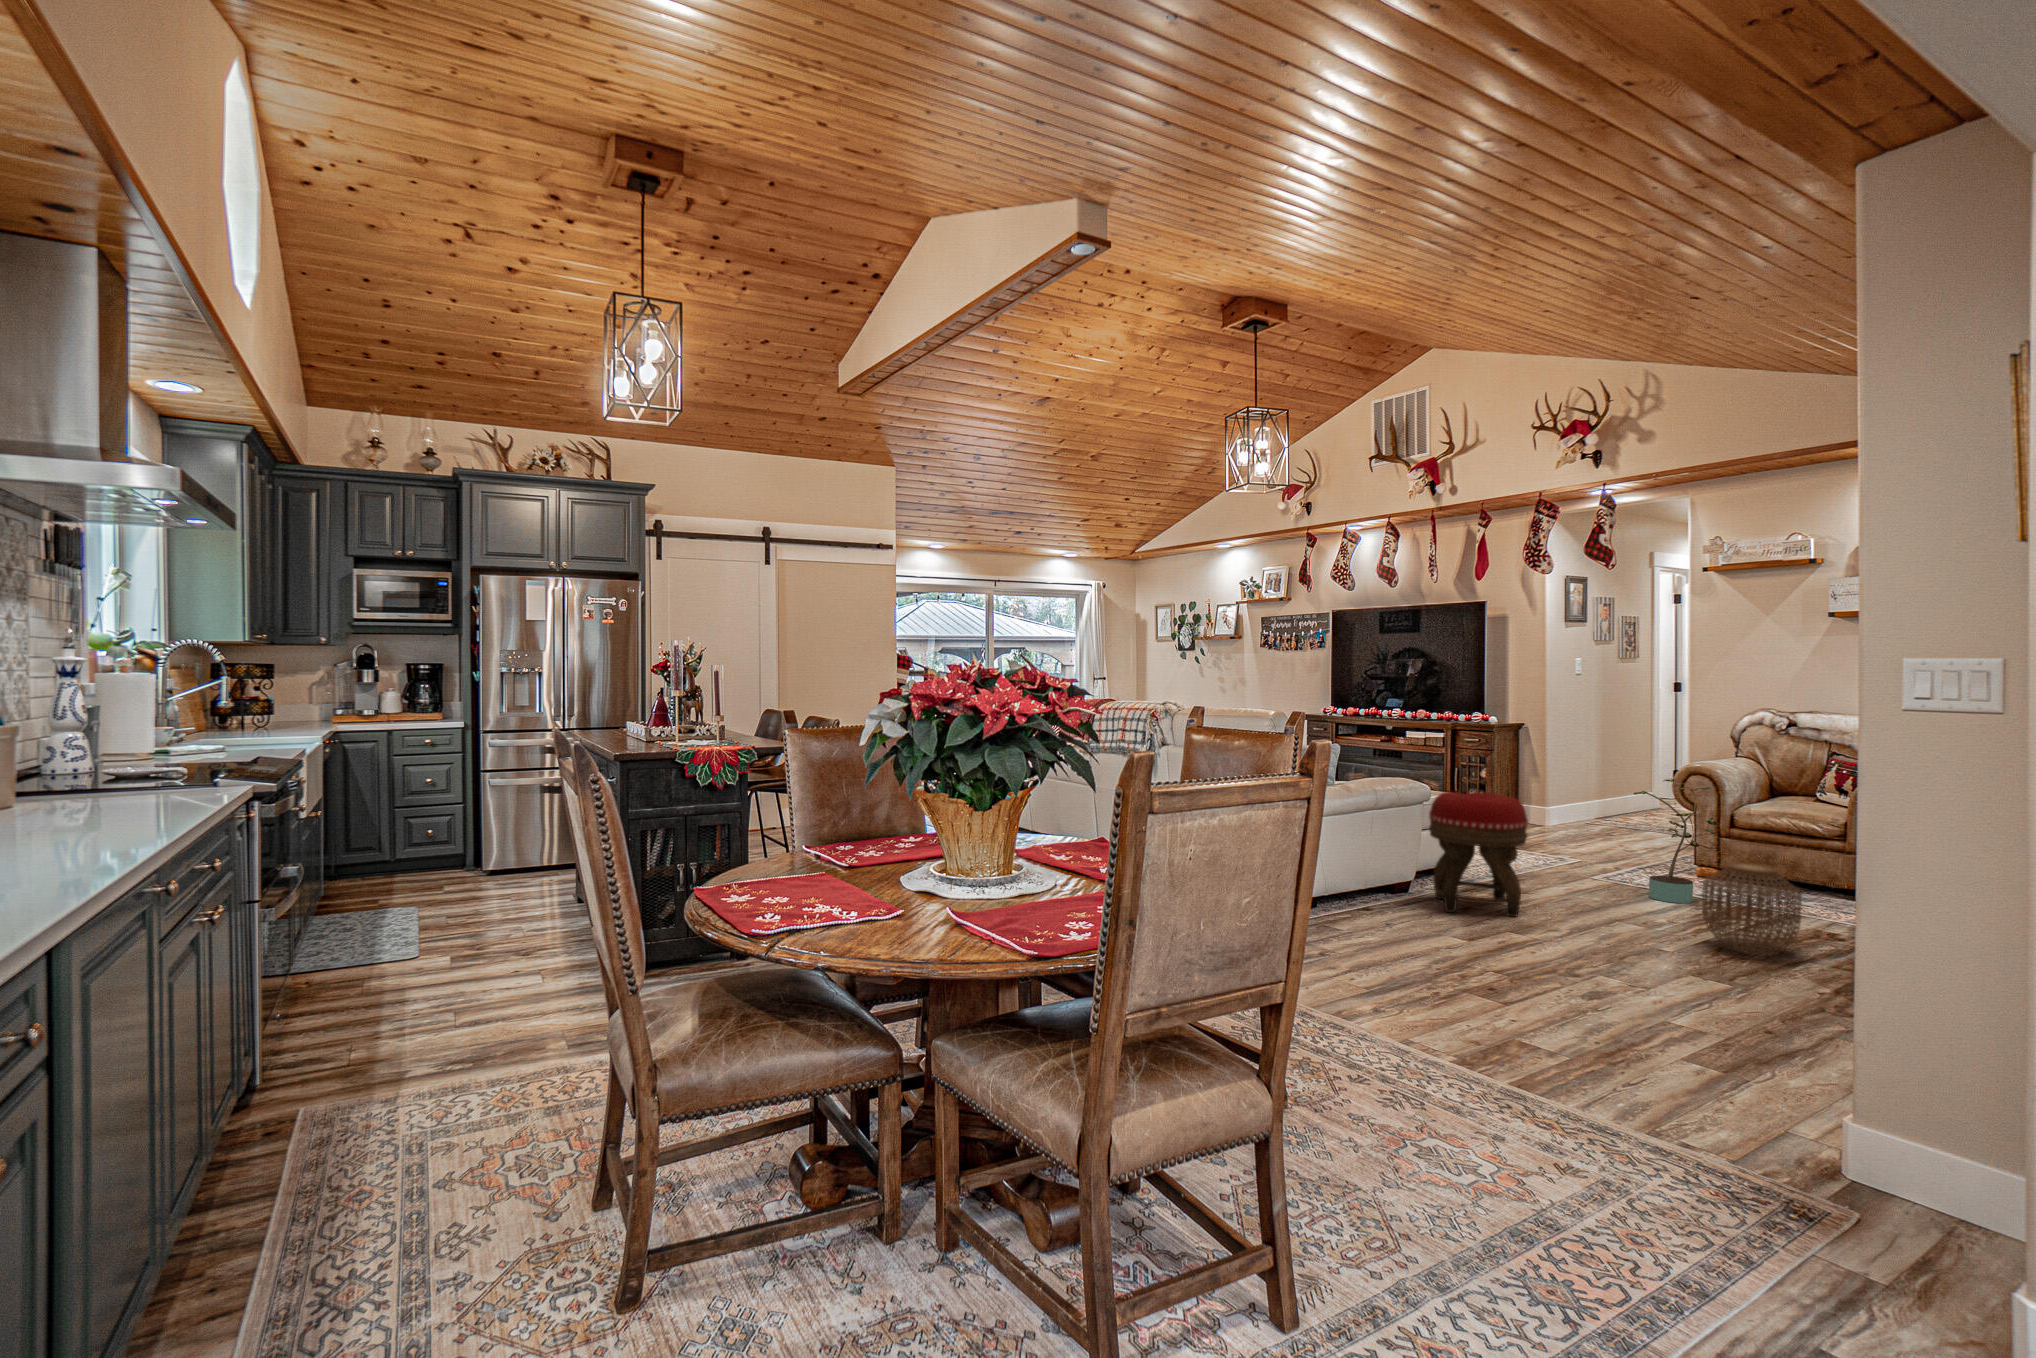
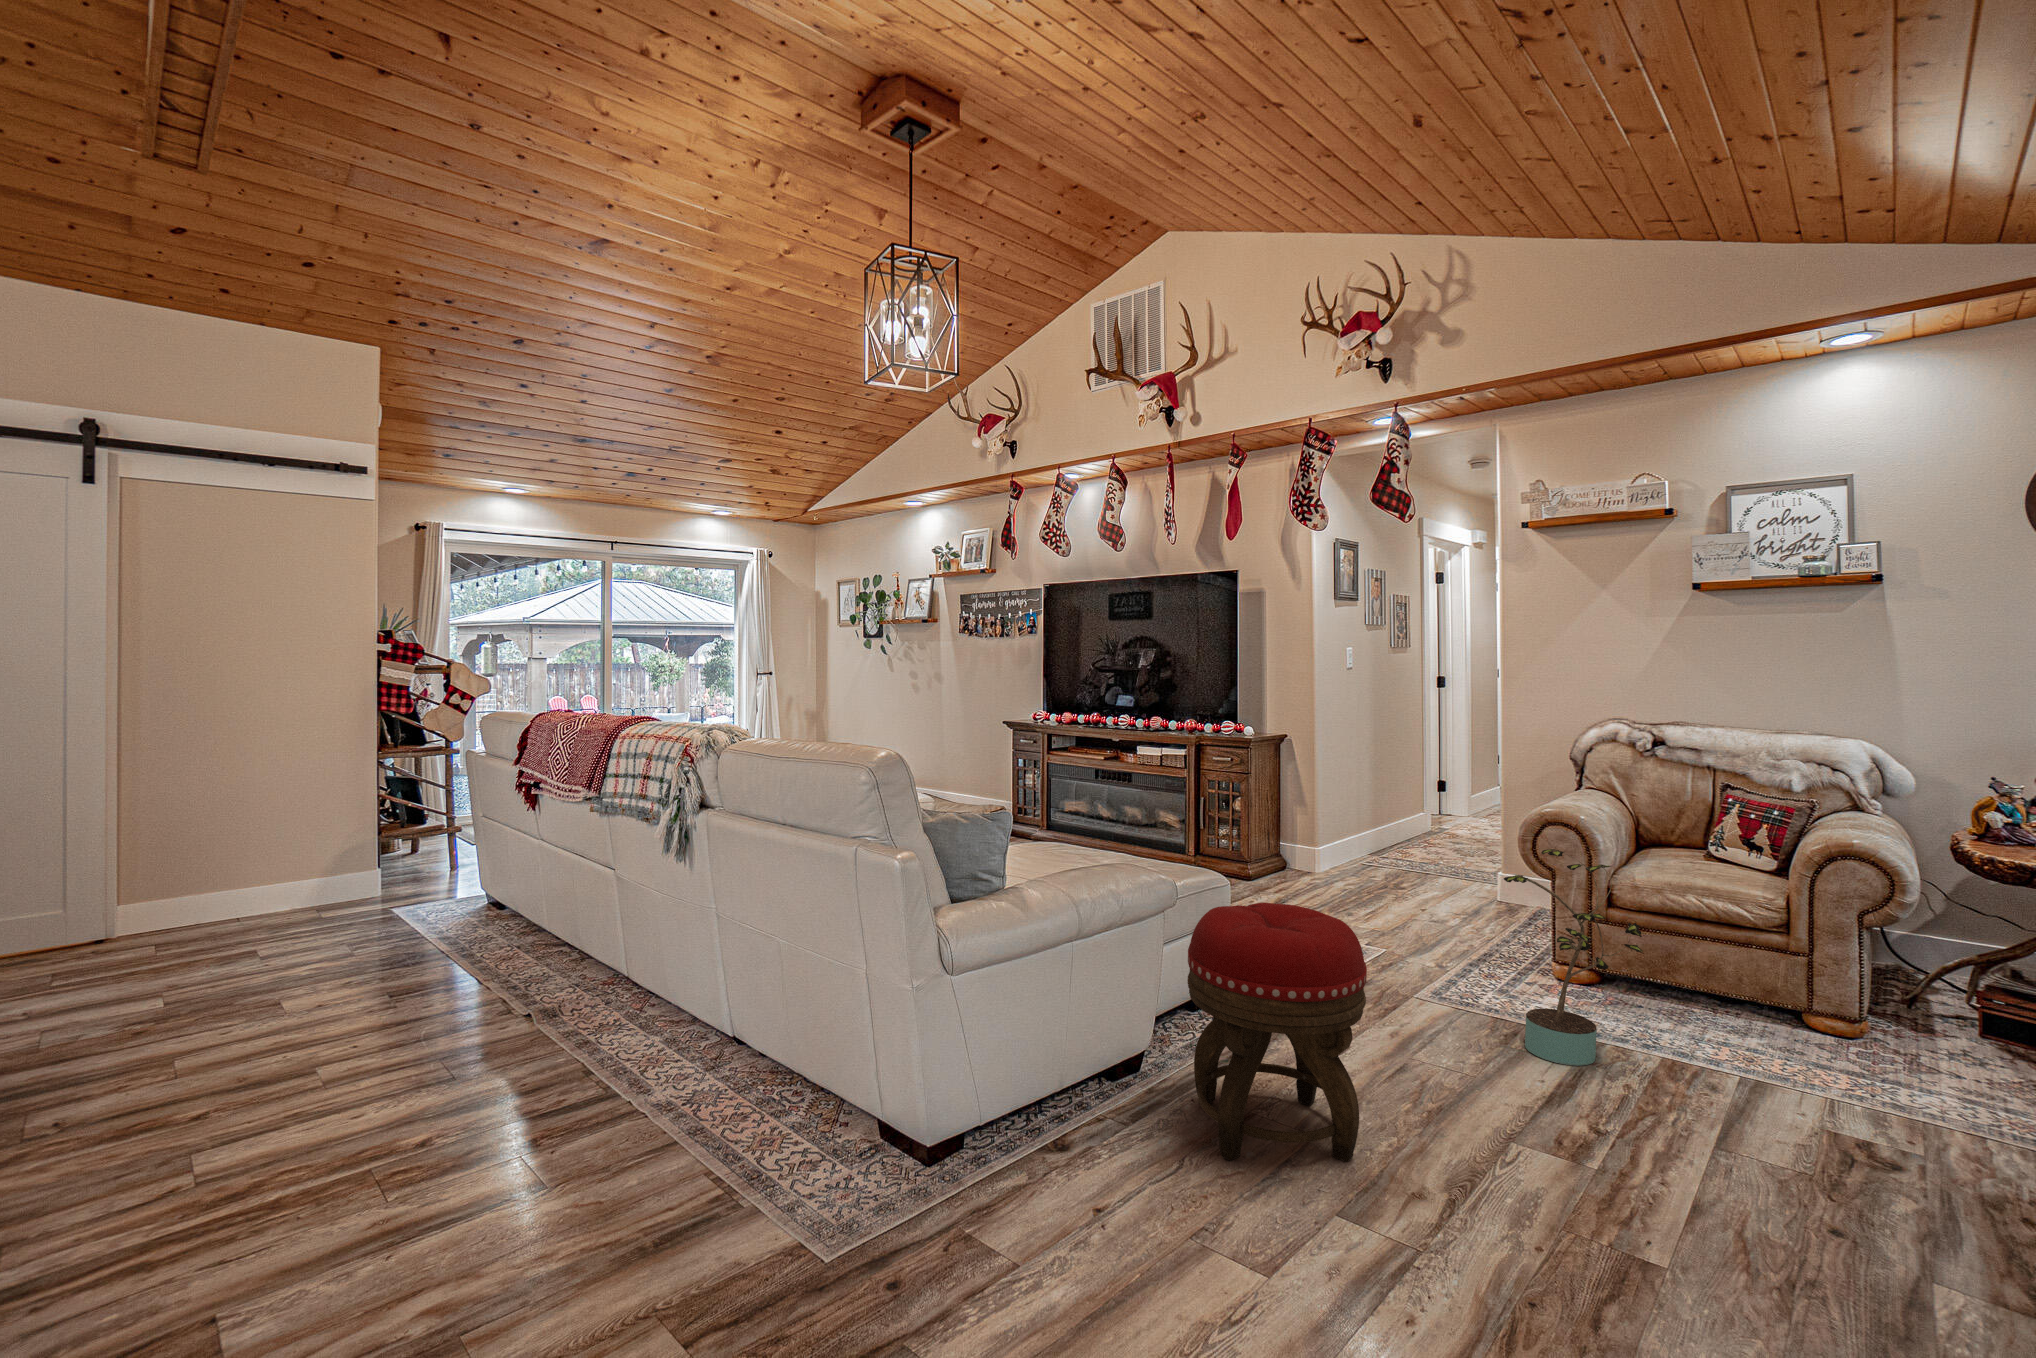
woven basket: present [1702,862,1802,956] -> none [1715,1067,1935,1283]

